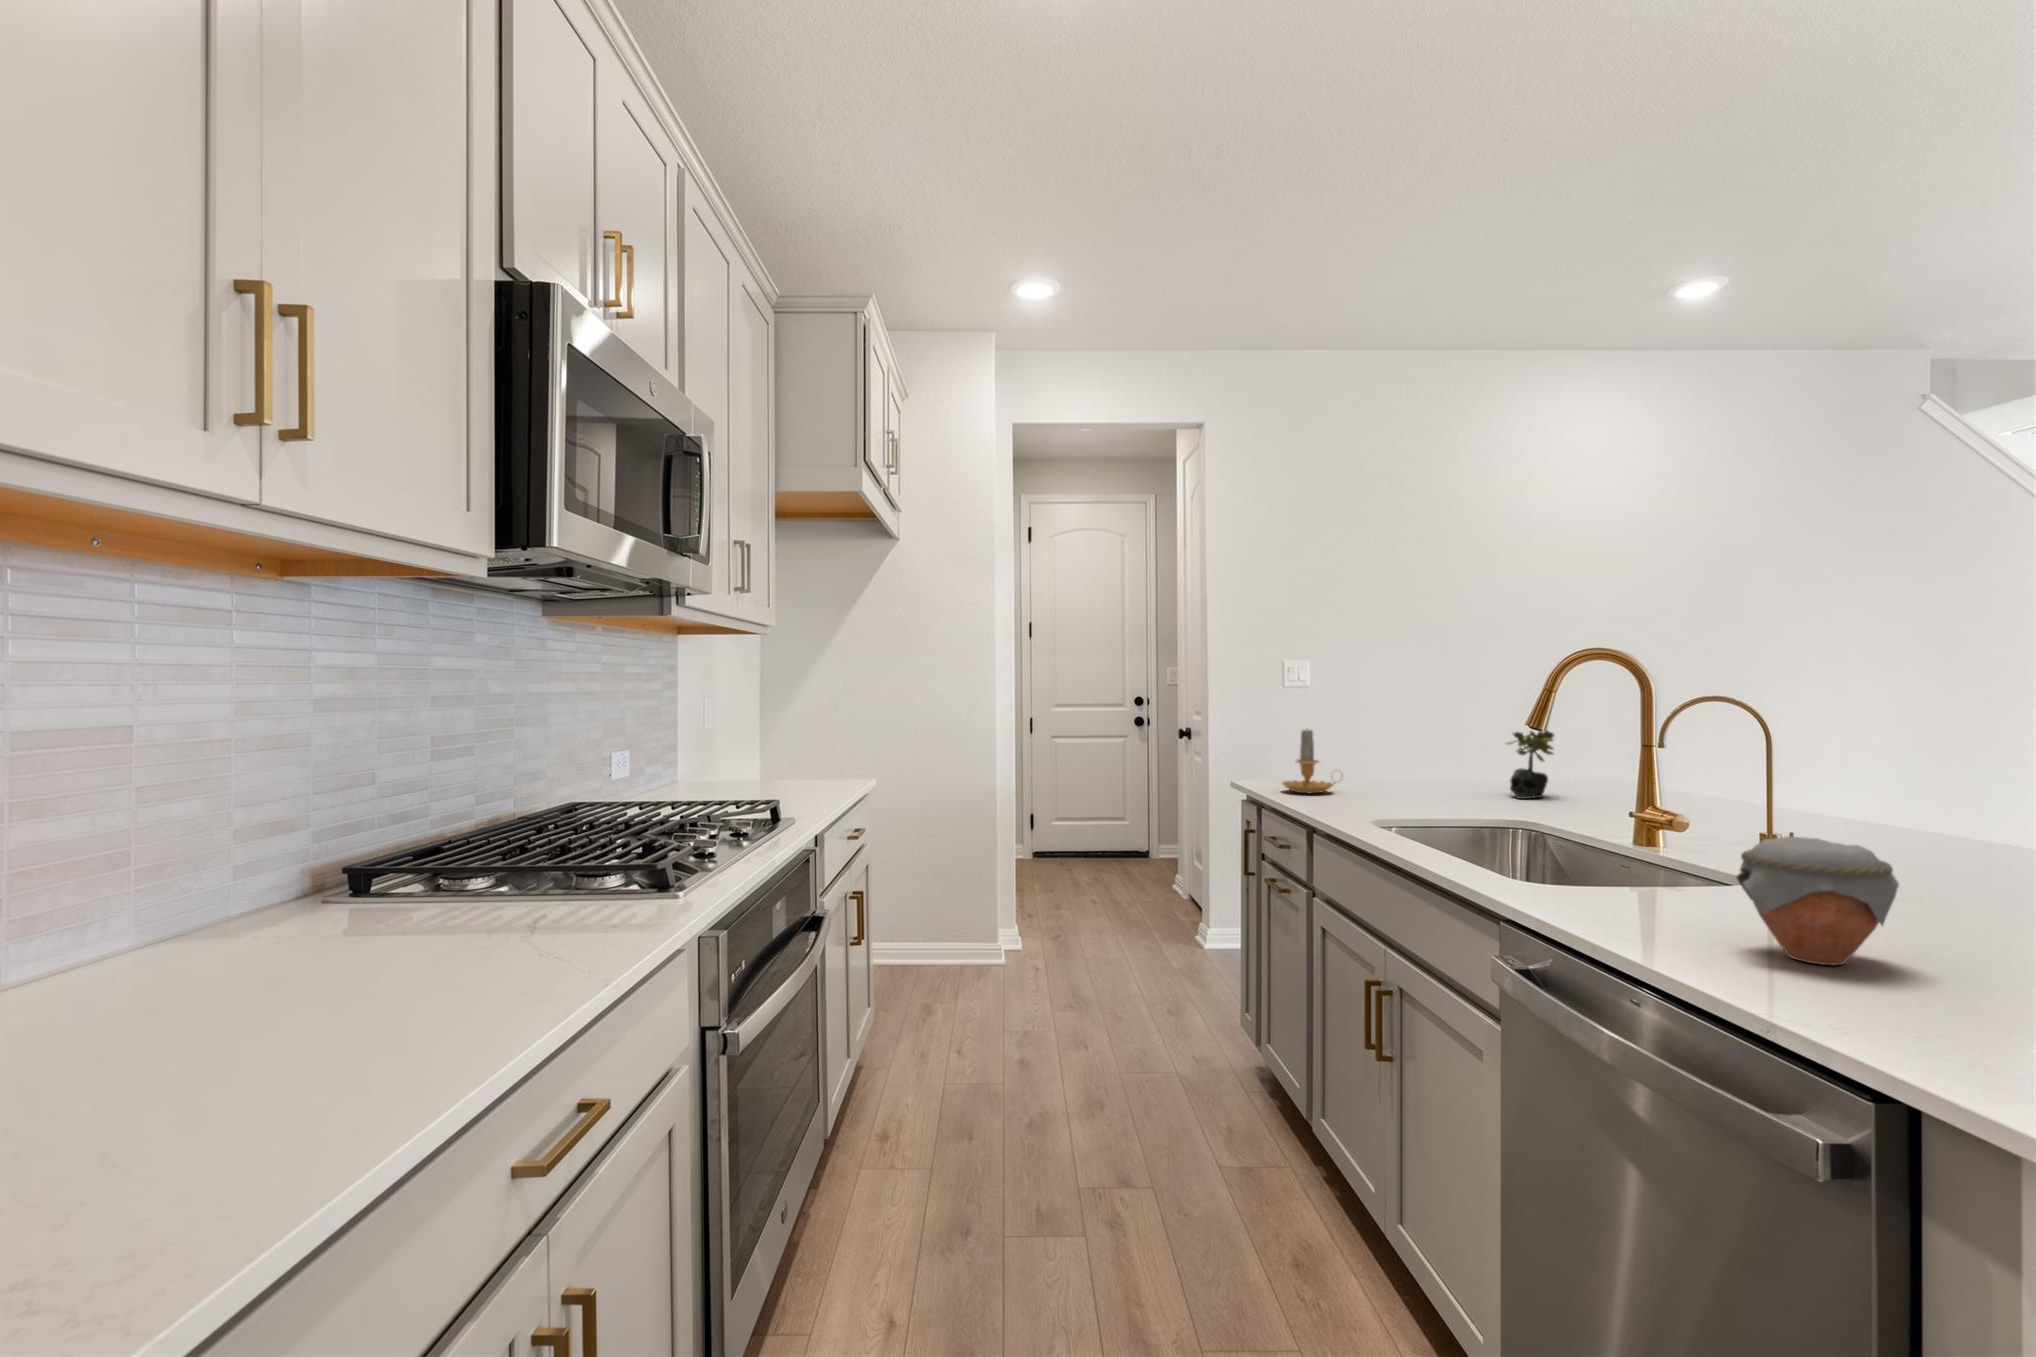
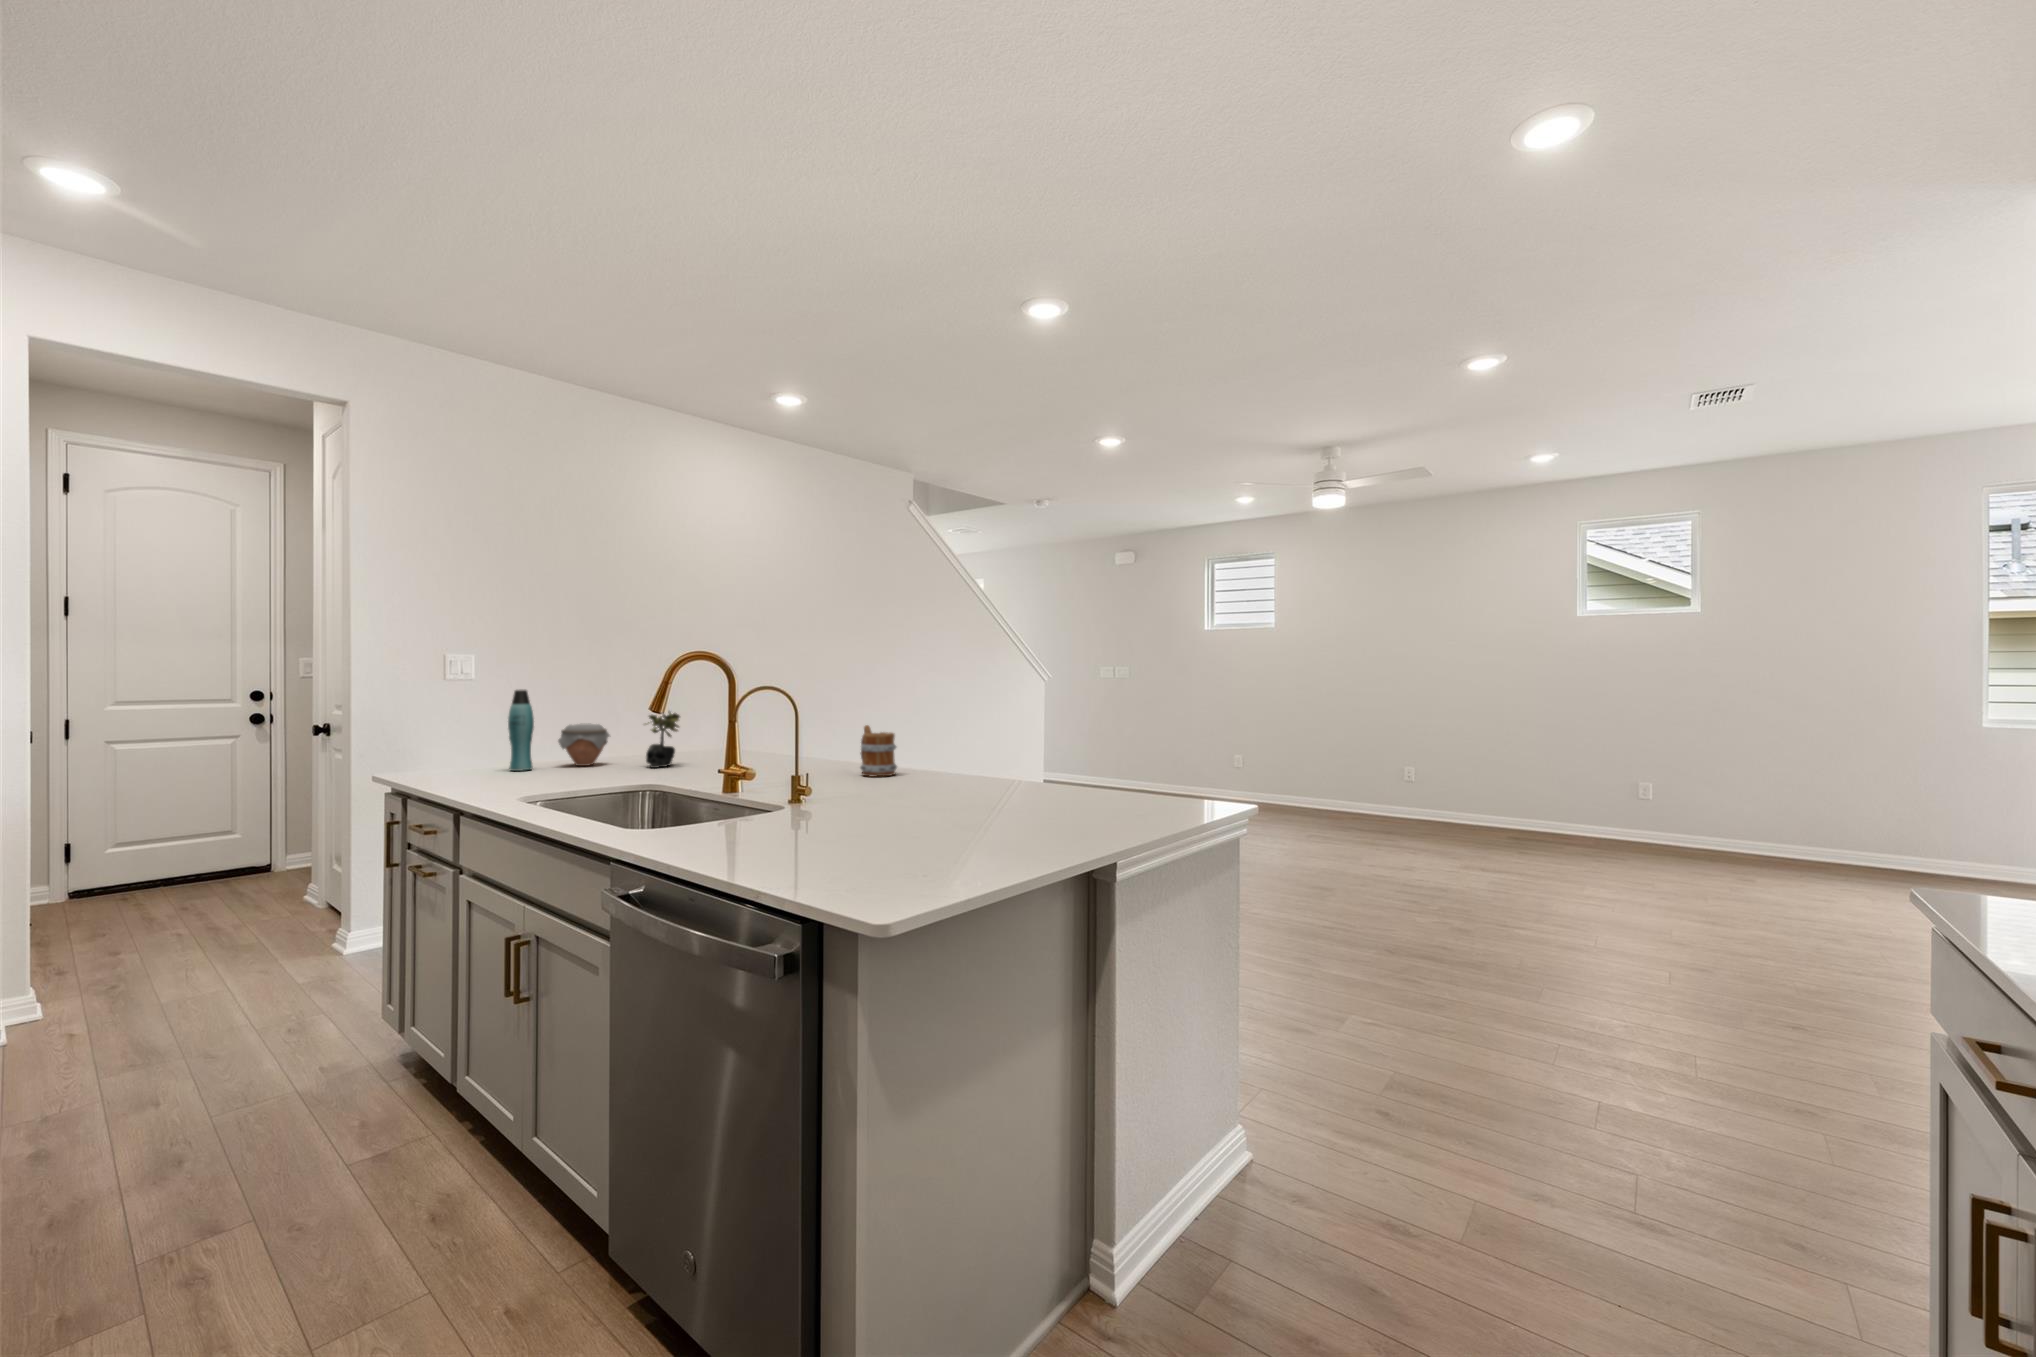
bottle: none [1353,699,1379,789] -> present [508,690,534,771]
candle: present [1282,729,1343,793] -> none [430,716,497,780]
mug: none [1869,761,1955,847] -> present [860,725,897,777]
jar: present [1737,837,1899,965] -> present [558,723,610,766]

